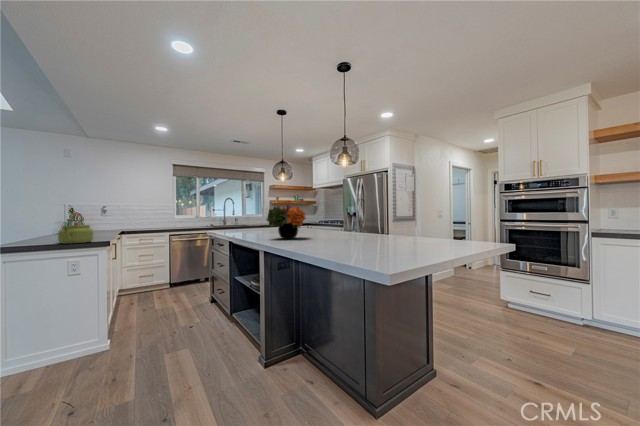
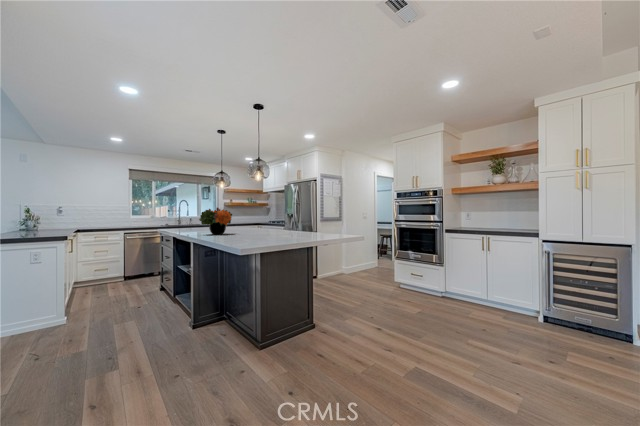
kettle: present [58,213,93,244] -> none [23,213,53,238]

